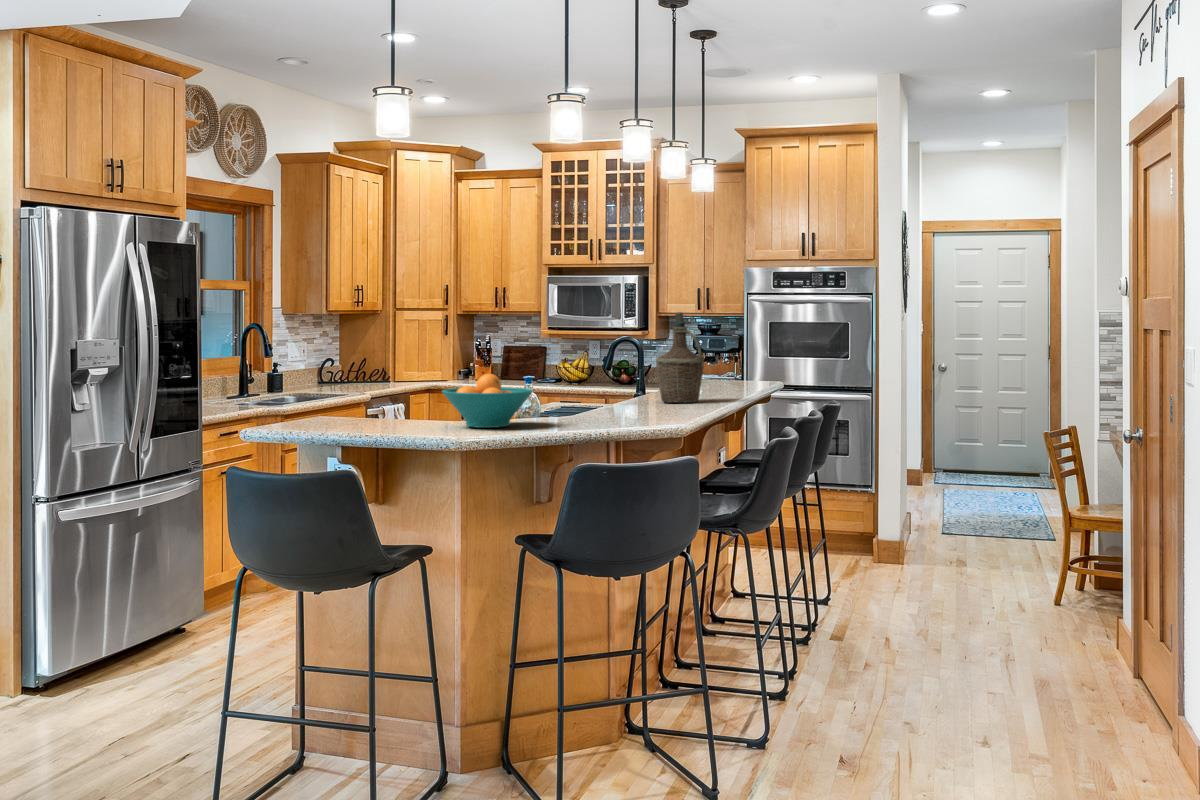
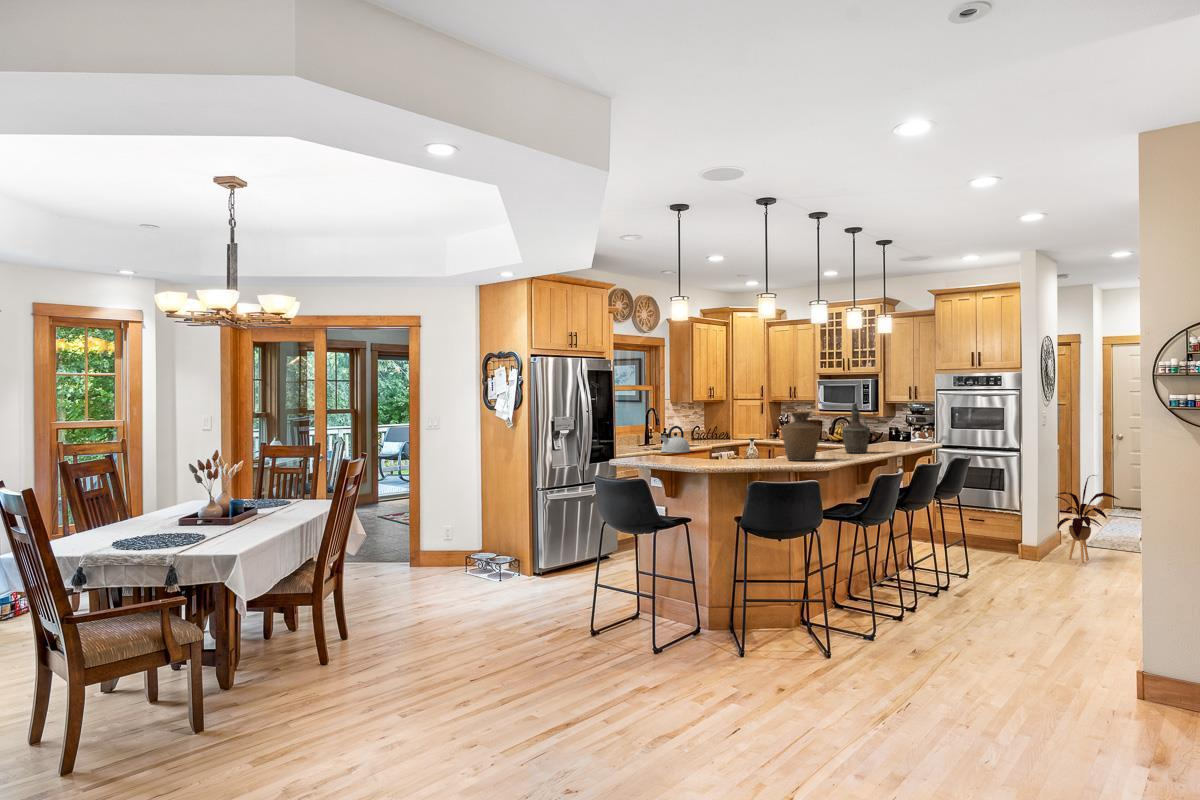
vase: none [581,327,658,421] -> present [781,412,821,461]
kettle: none [311,357,372,412] -> present [660,426,691,453]
fruit bowl: present [442,374,533,428] -> none [705,435,751,462]
house plant: none [904,426,1002,559] -> present [1057,475,1120,562]

